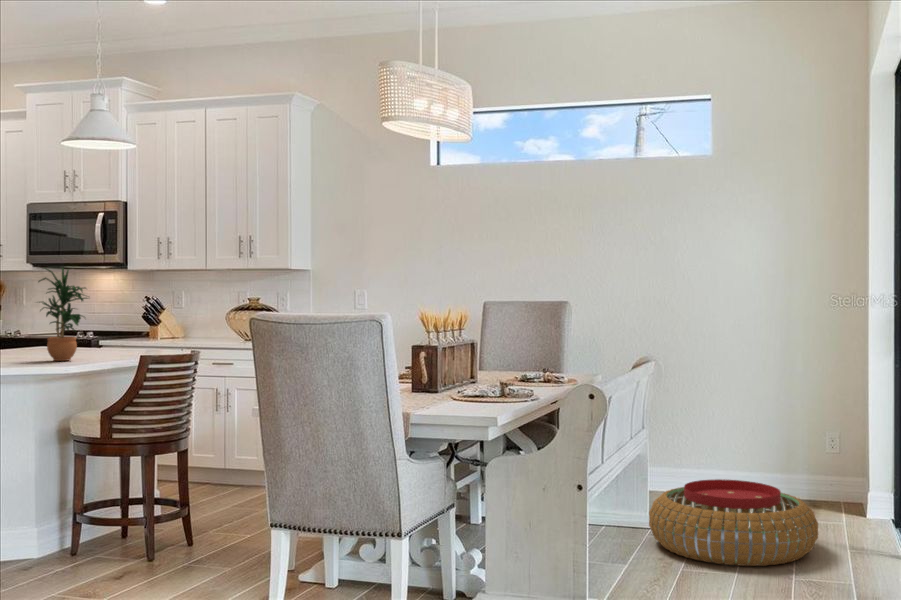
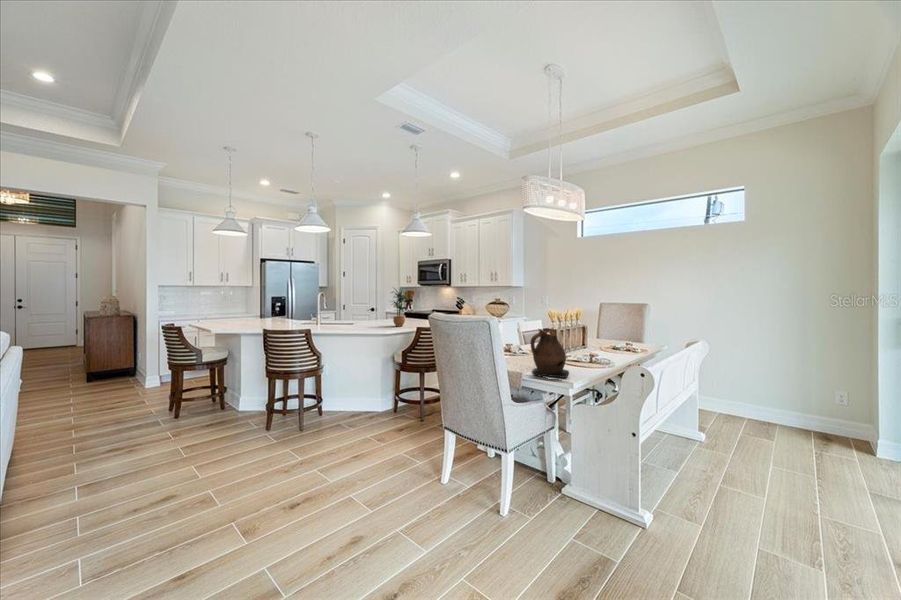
ceramic pitcher: none [420,334,483,413] -> present [531,329,569,378]
pouf: present [649,479,818,566] -> none [695,420,839,494]

